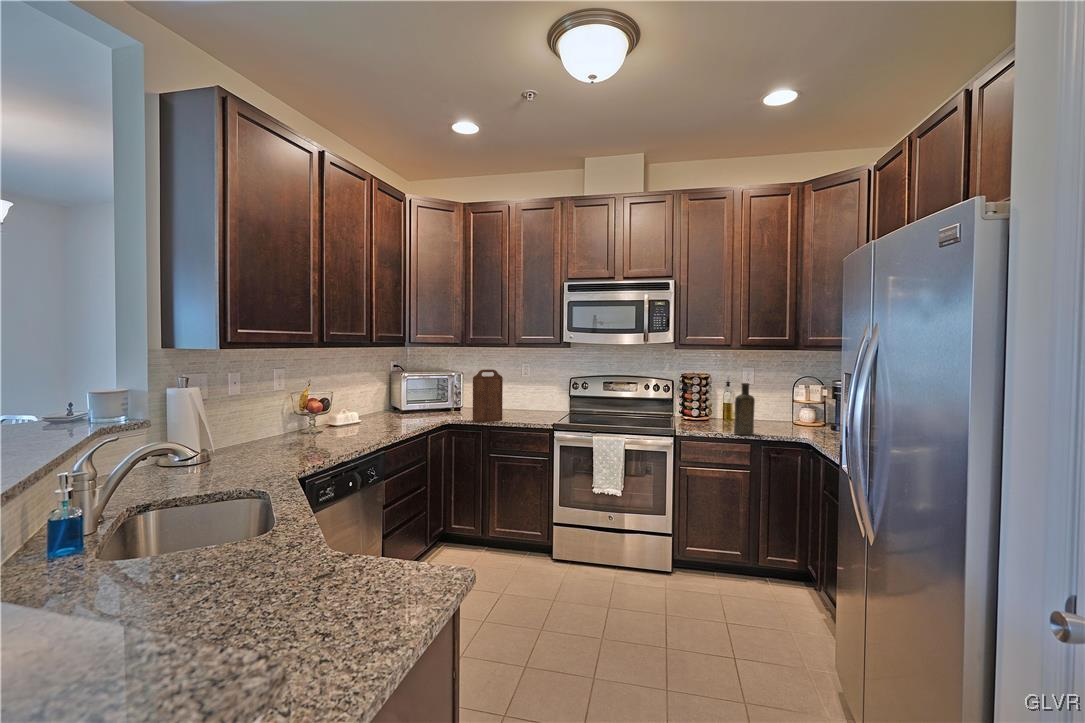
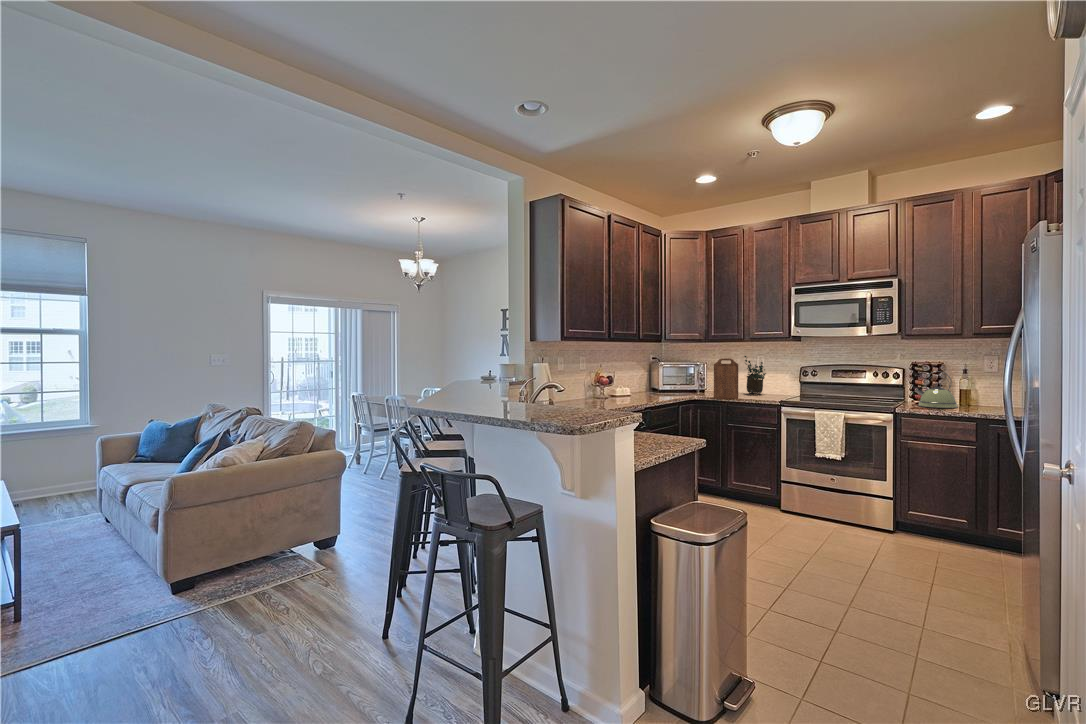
potted plant: none [508,364,533,412] -> present [744,356,766,394]
bottle: present [734,383,755,435] -> none [953,367,980,413]
kettle: none [687,386,728,428] -> present [914,371,957,408]

